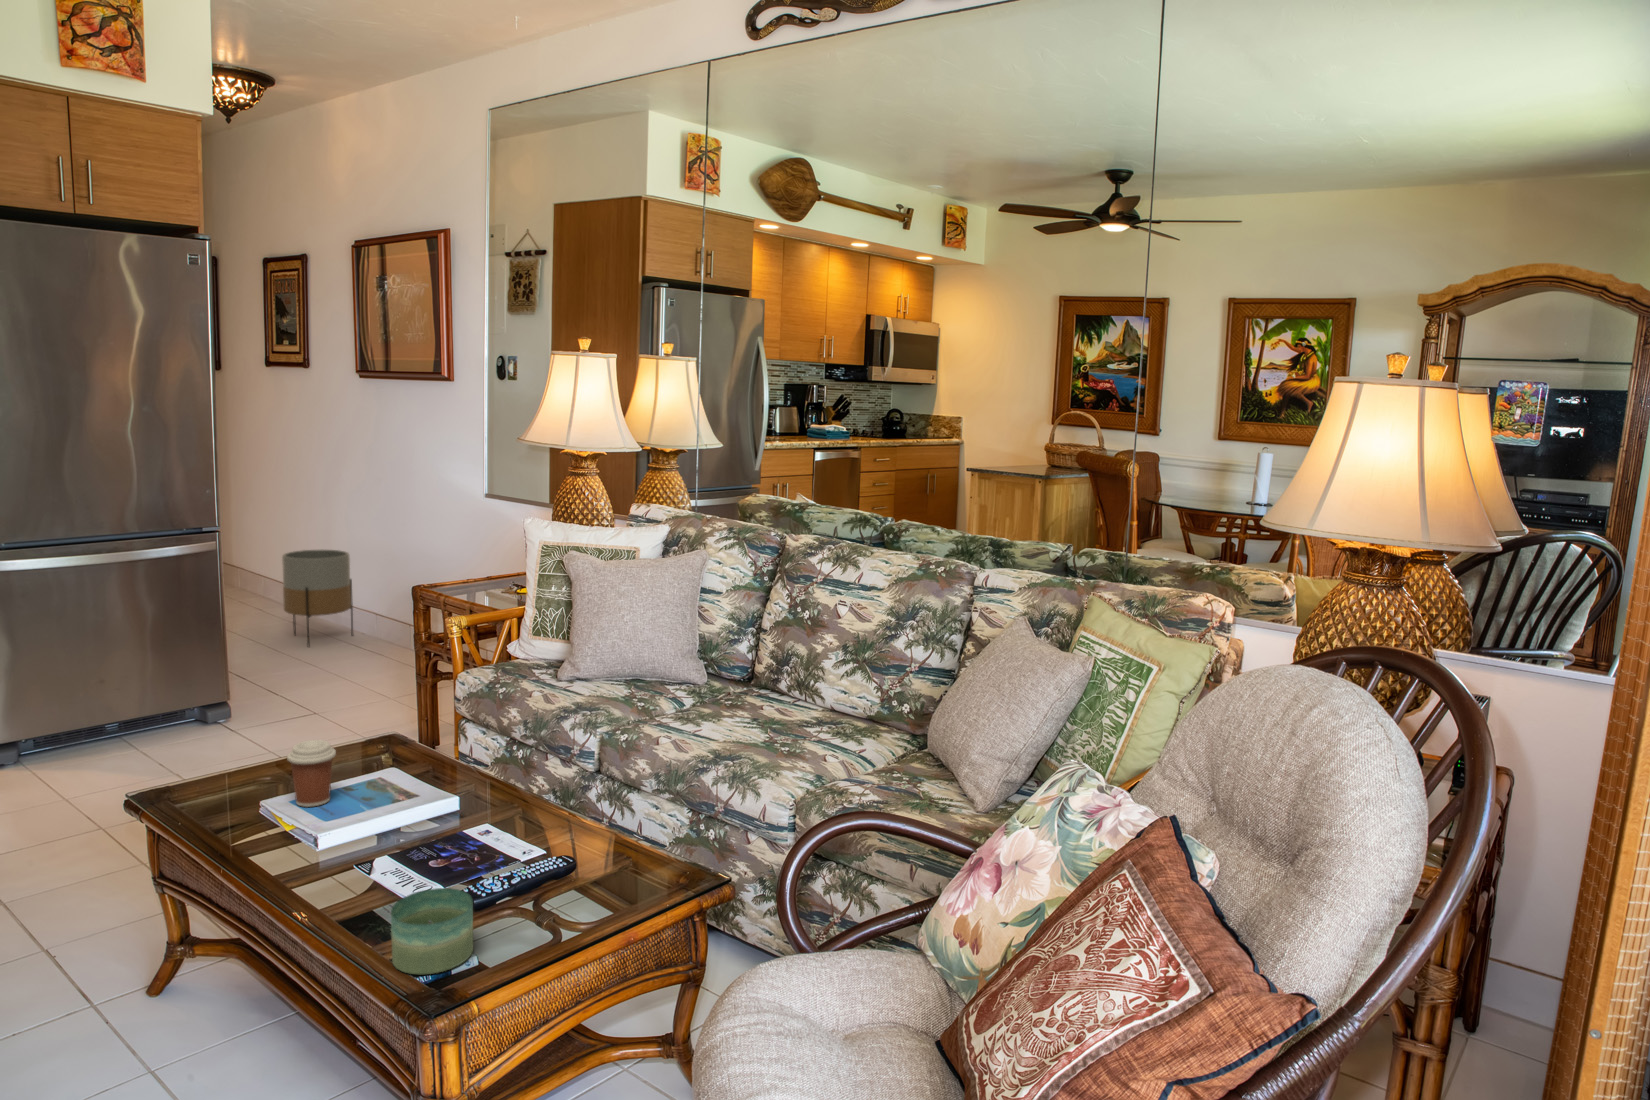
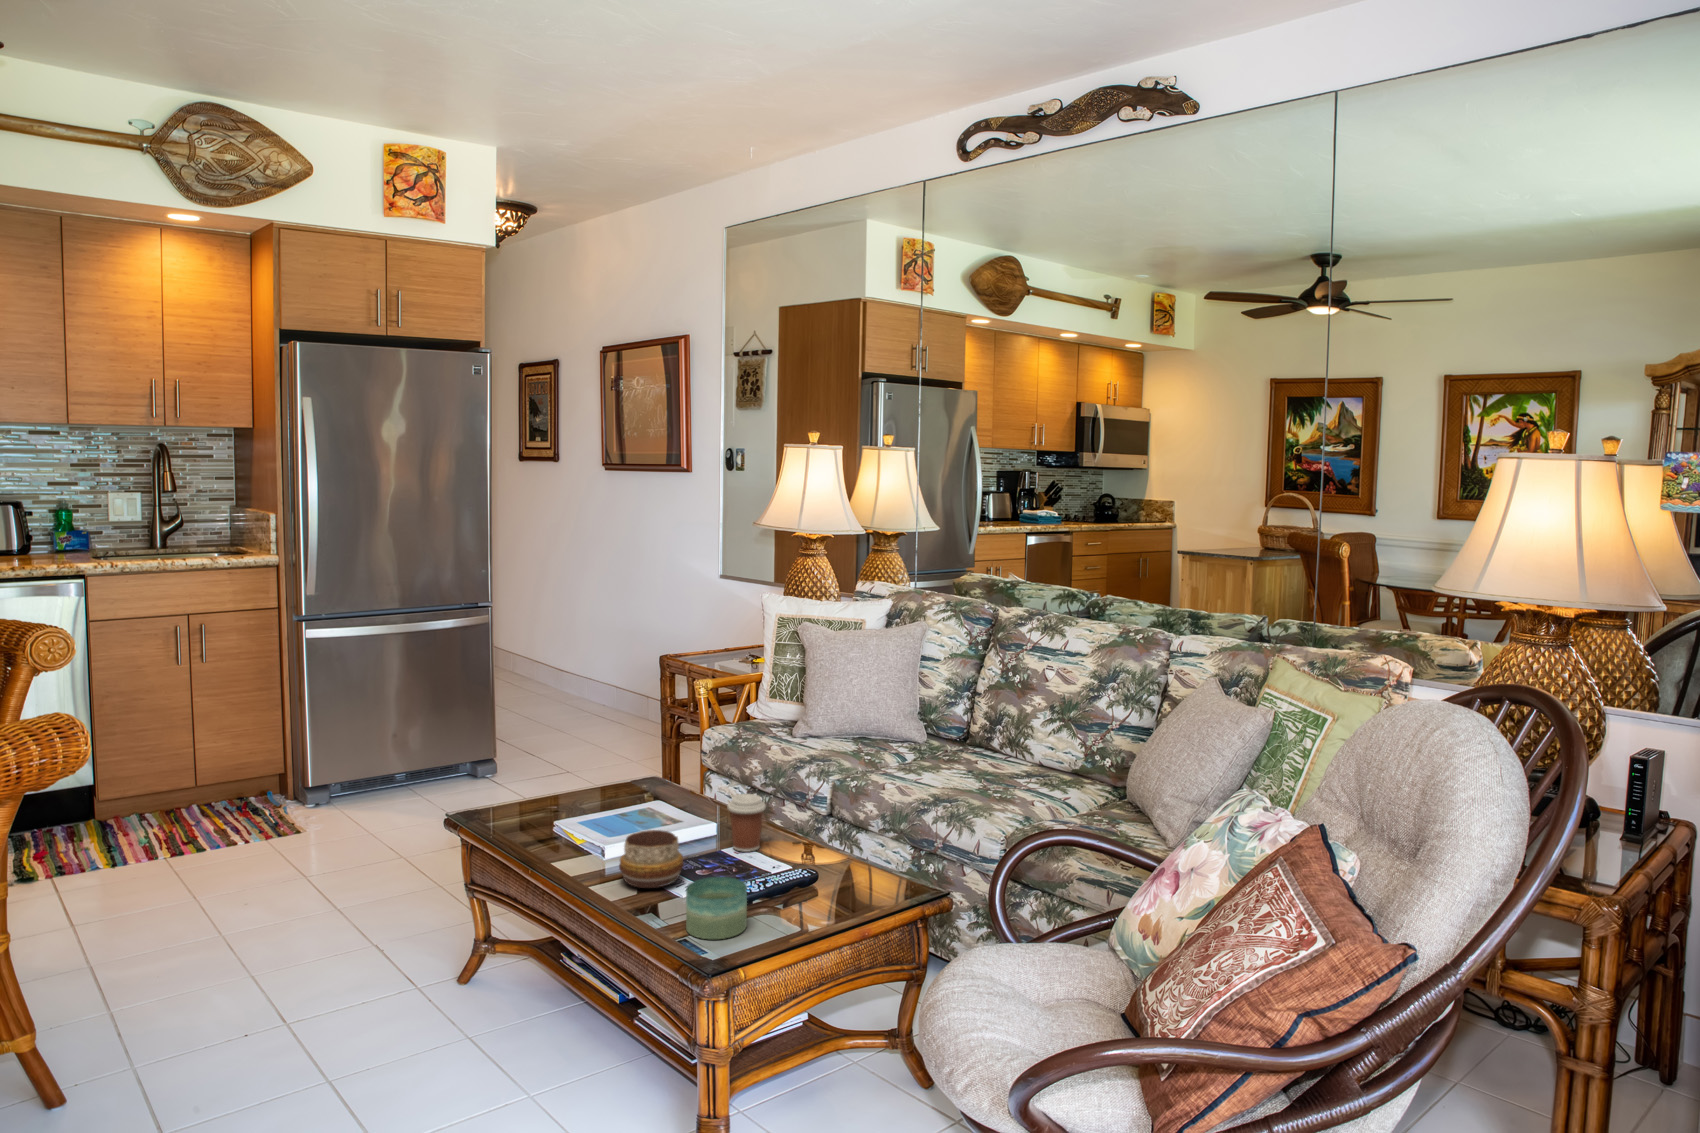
planter: present [282,550,353,646] -> none [546,628,603,716]
coffee cup: present [287,740,336,807] -> present [727,794,766,852]
decorative bowl: none [311,823,399,900] -> present [619,830,684,888]

